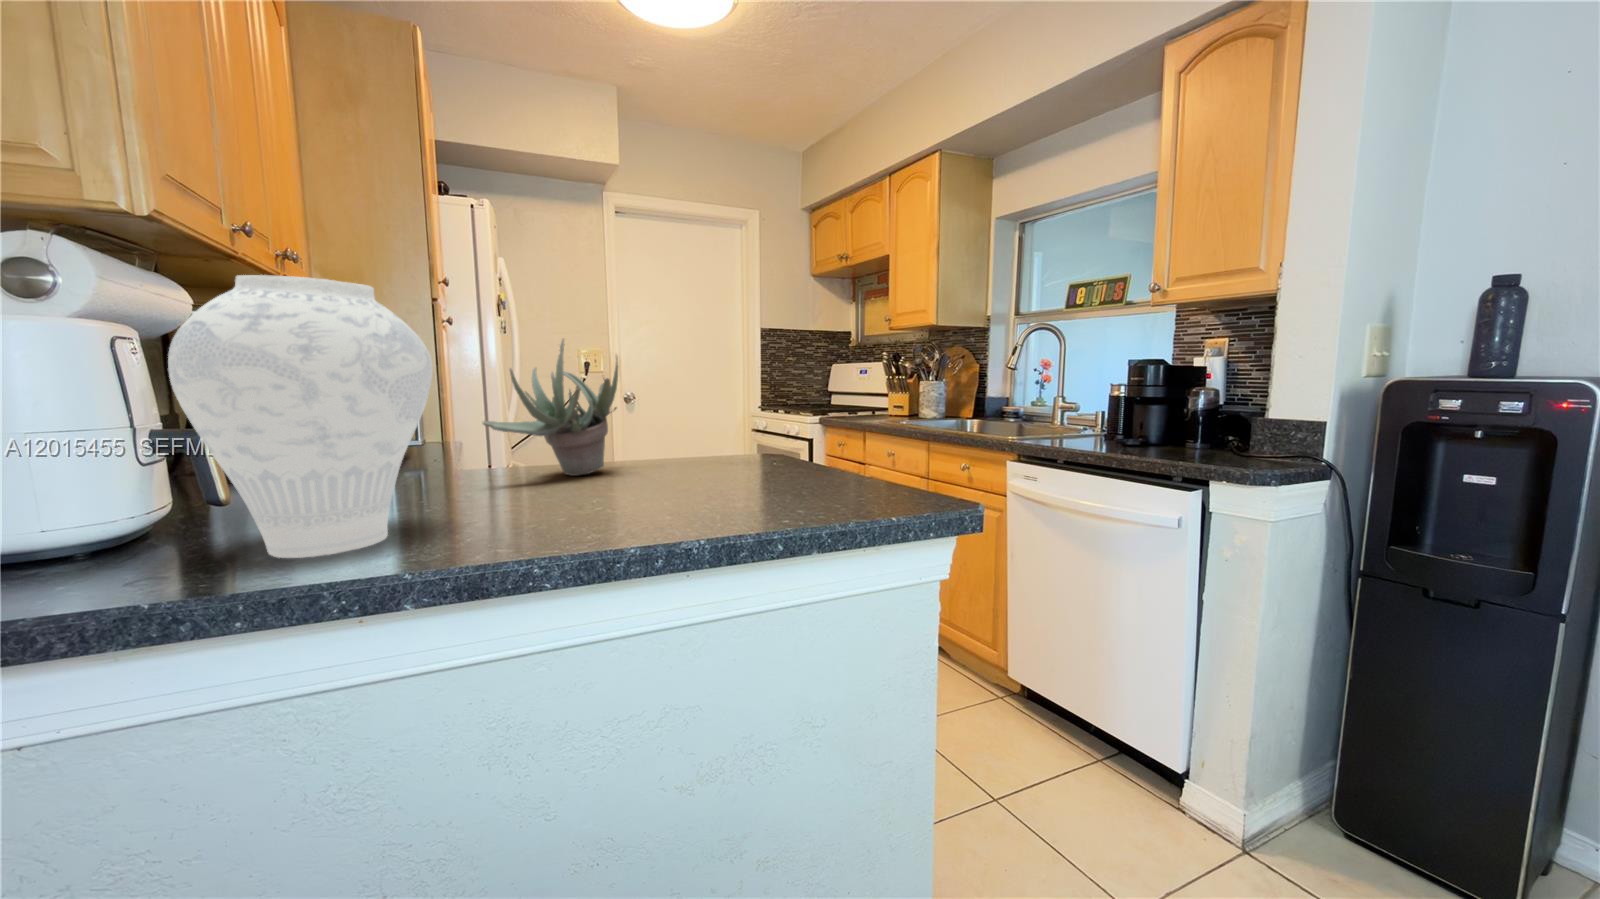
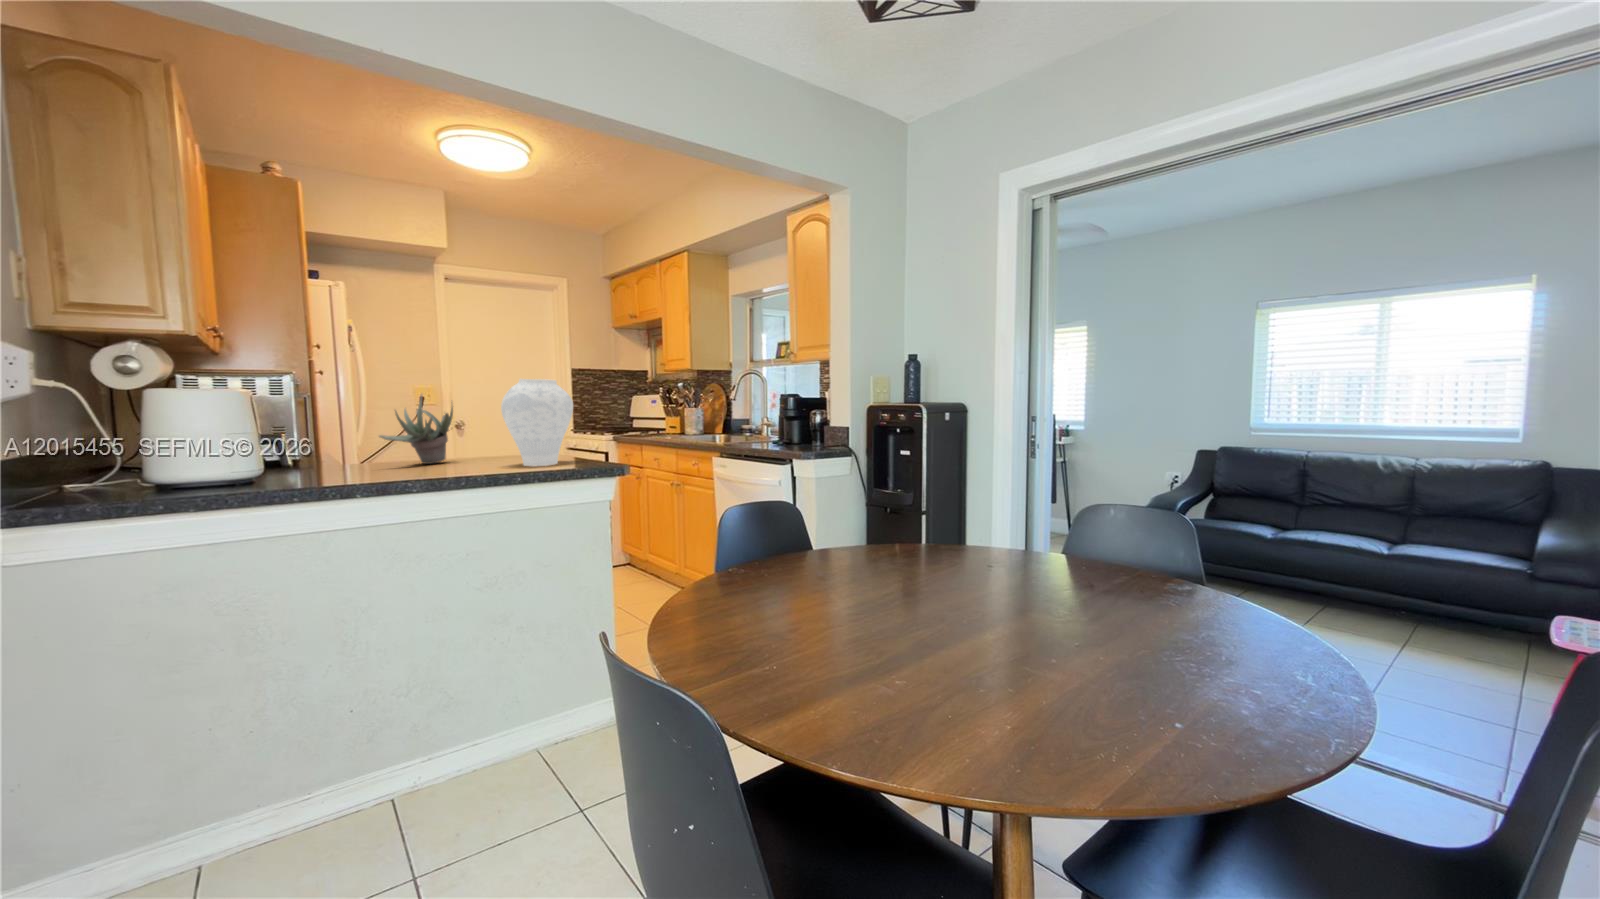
vase: present [168,275,433,558] -> present [501,379,573,466]

